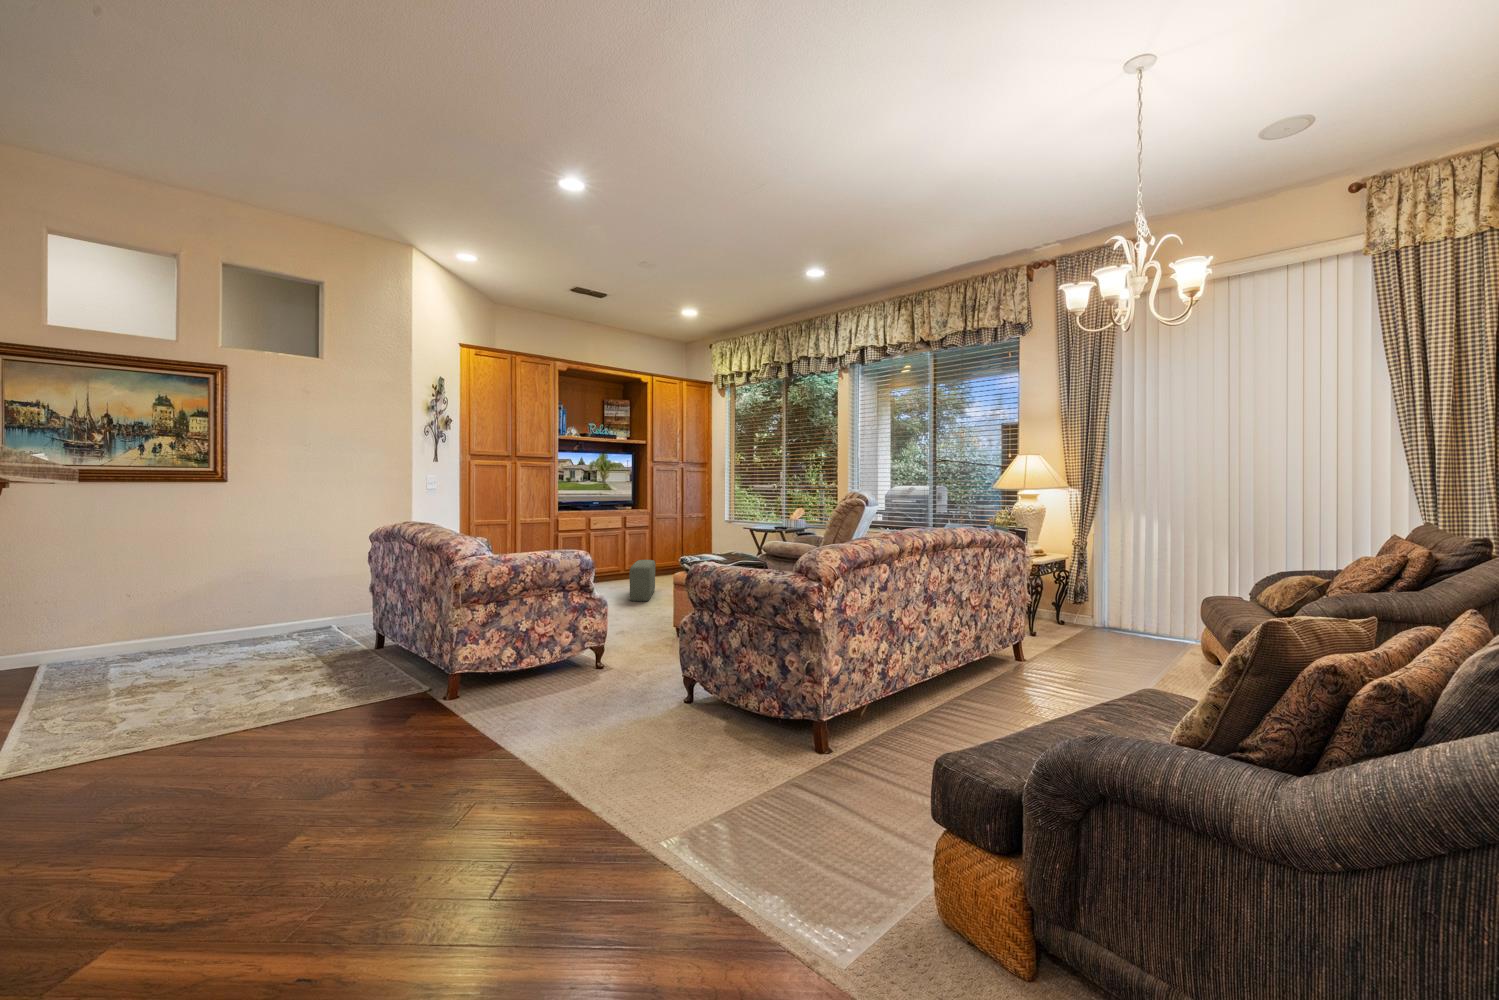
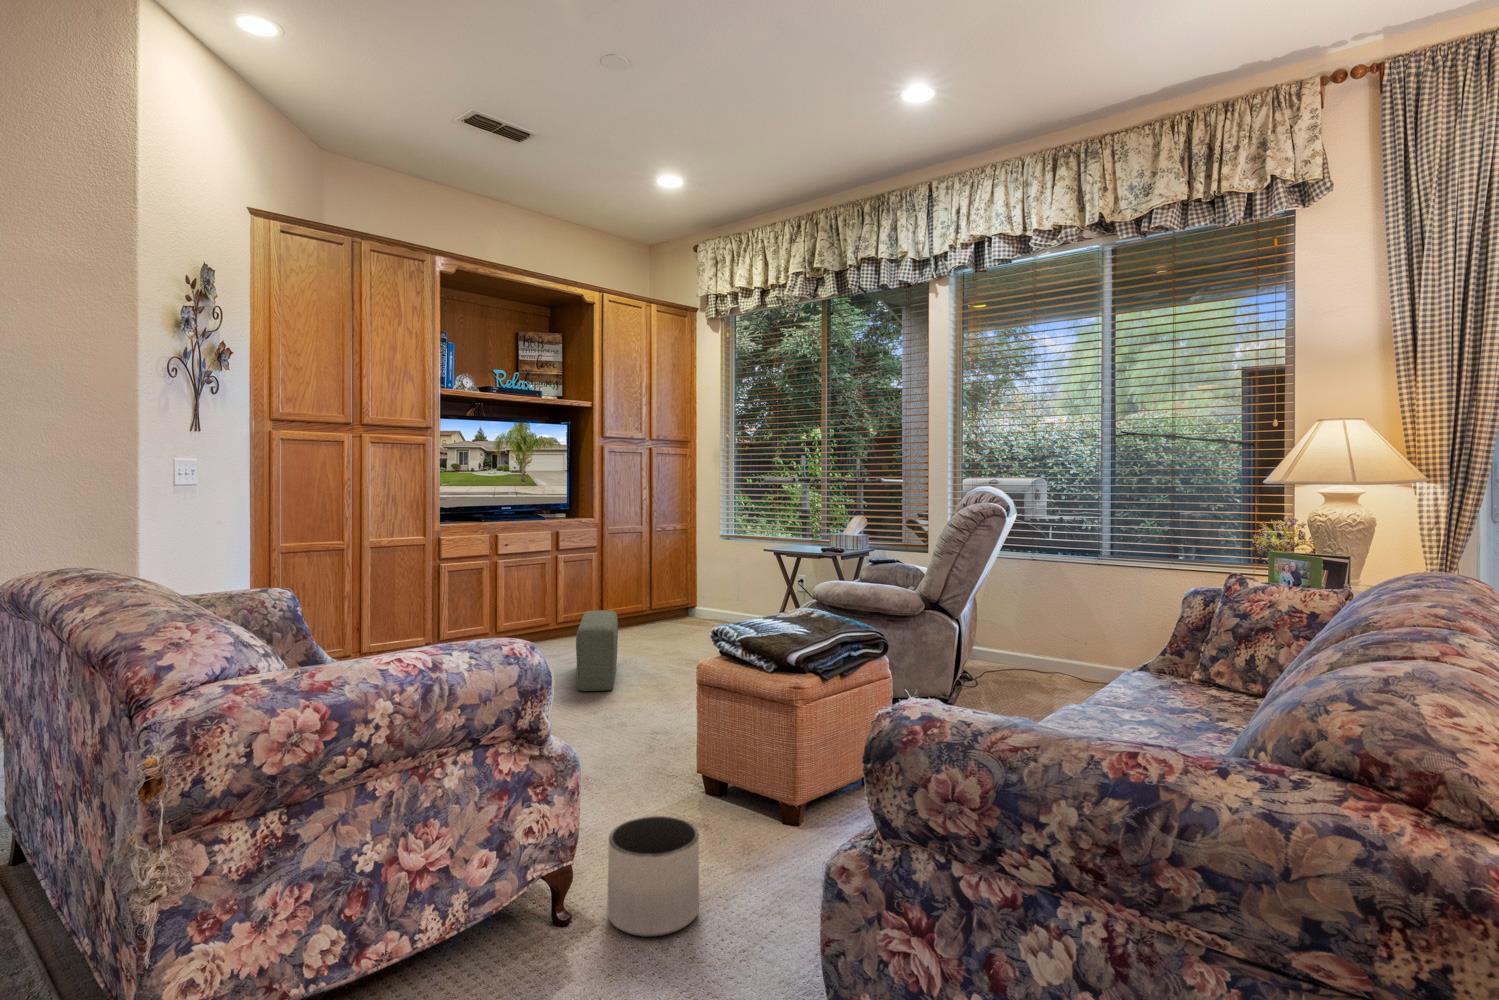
planter: none [621,632,660,675] -> present [607,816,699,937]

